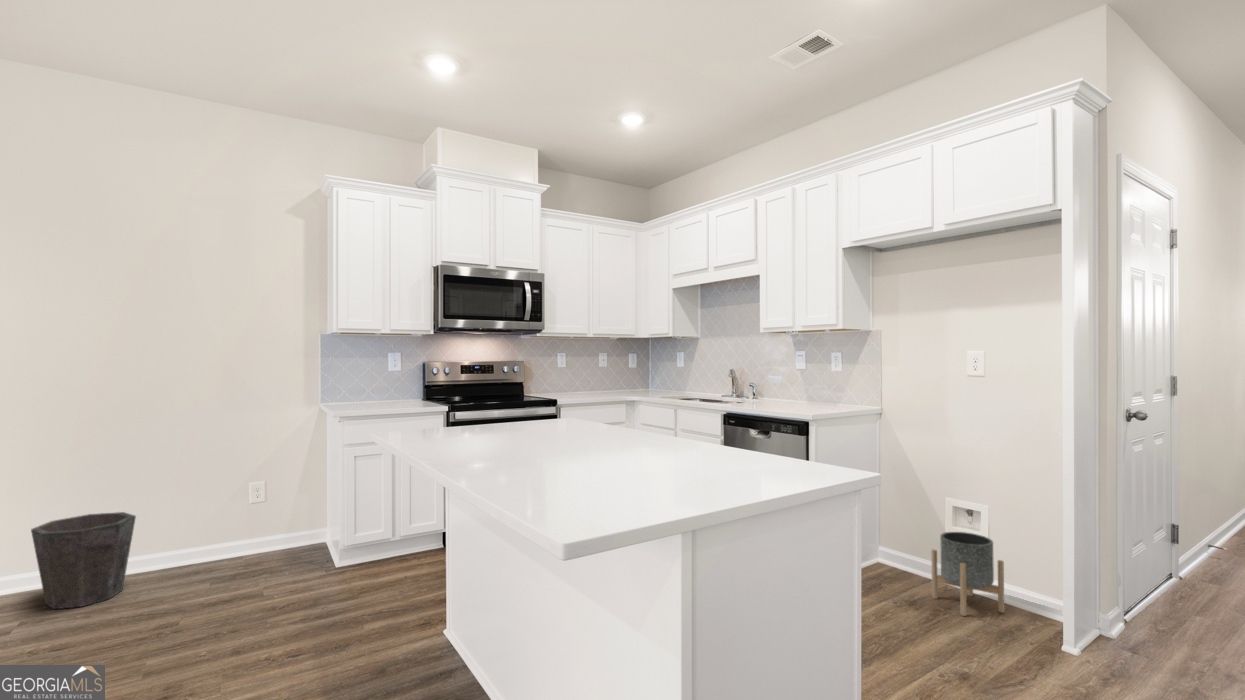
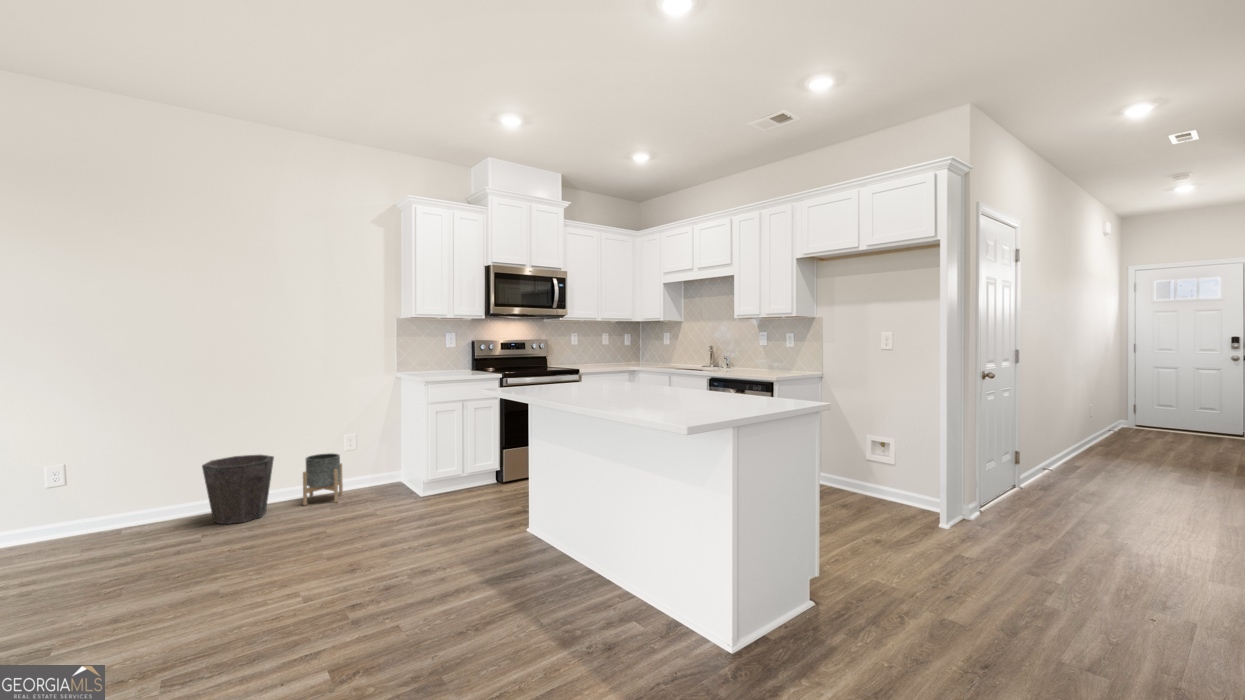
planter: present [931,532,1004,616] -> present [303,453,343,505]

